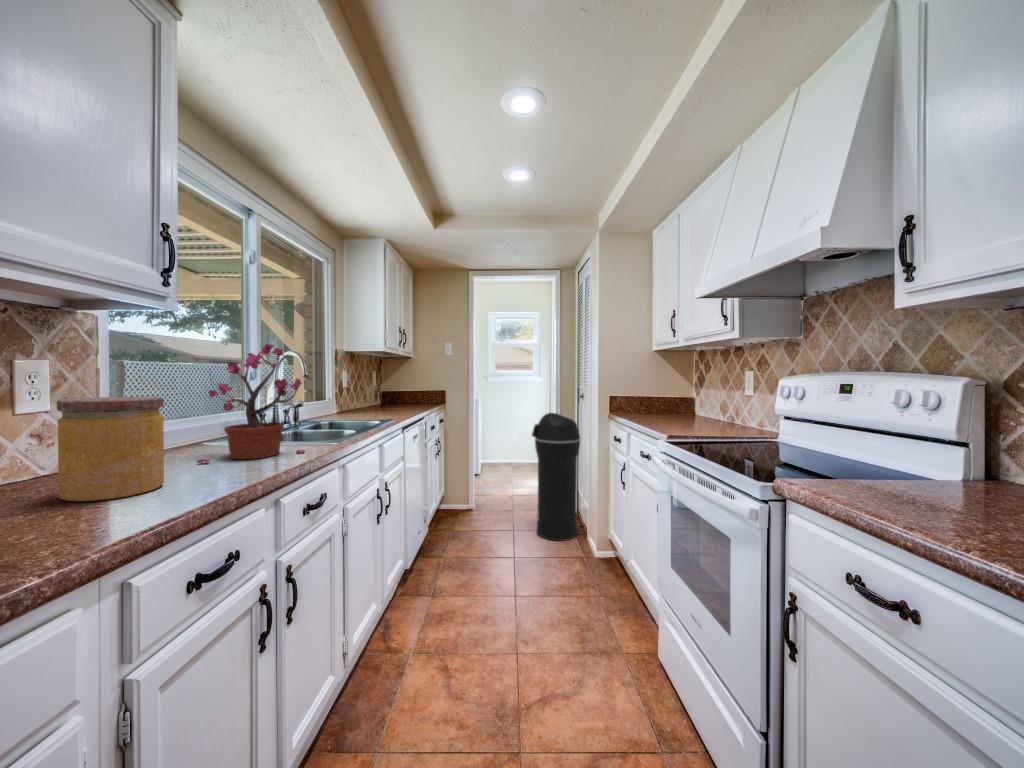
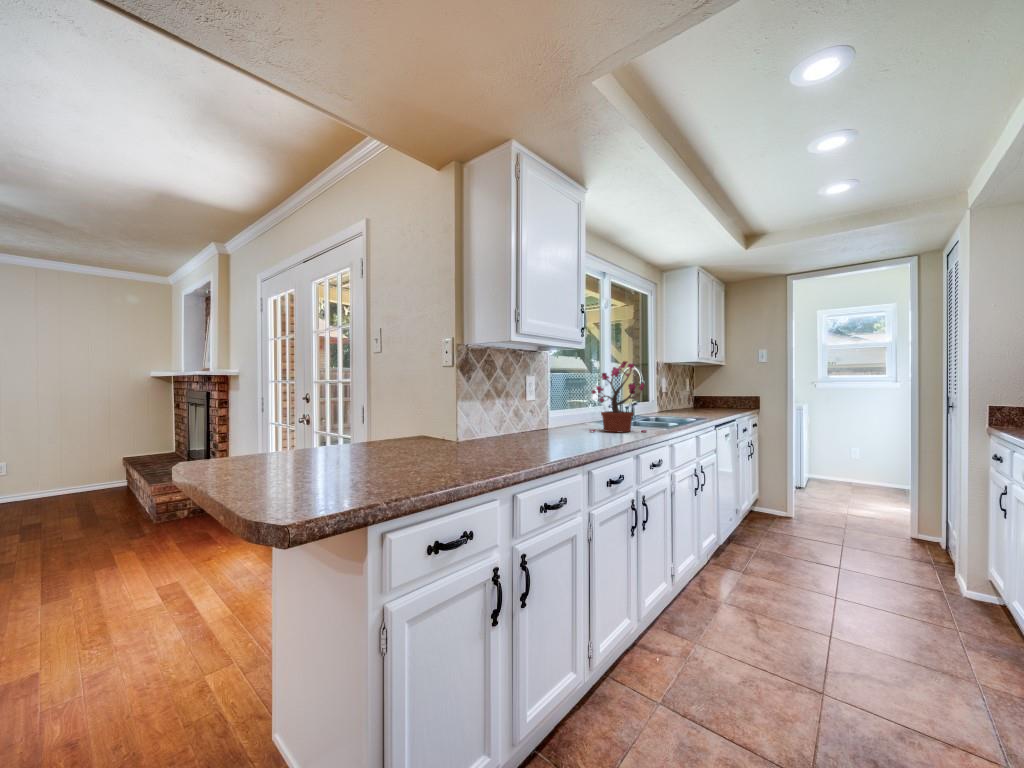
jar: present [57,397,164,501] -> none [543,392,582,441]
trash can: present [532,413,580,541] -> none [866,423,944,572]

